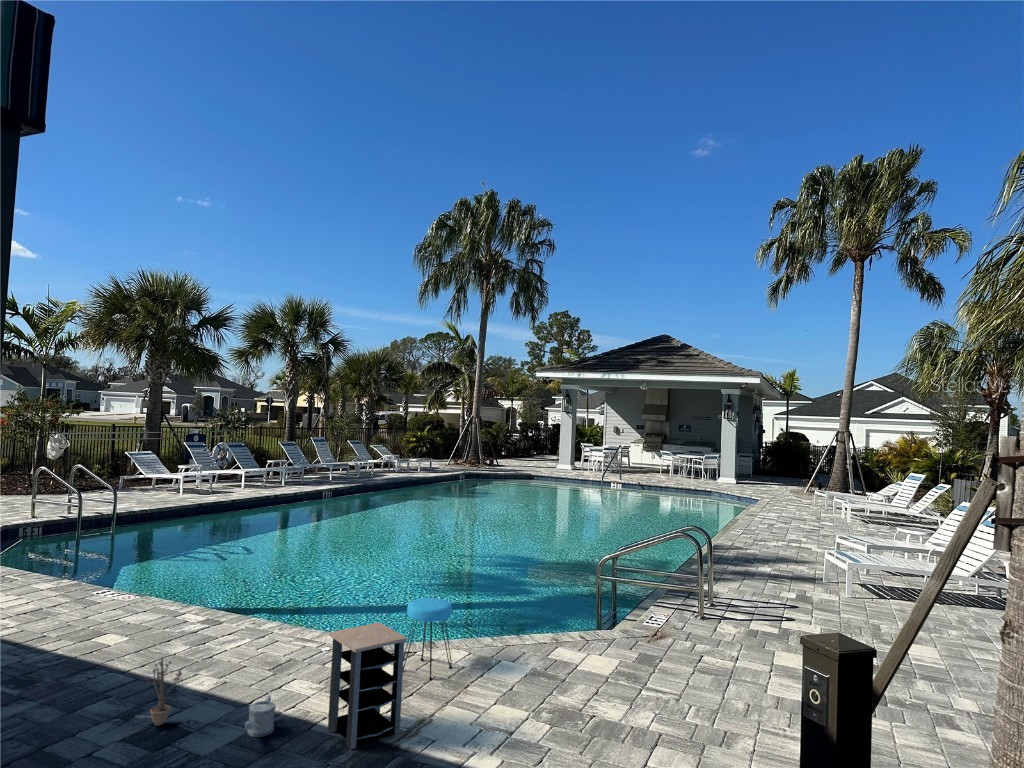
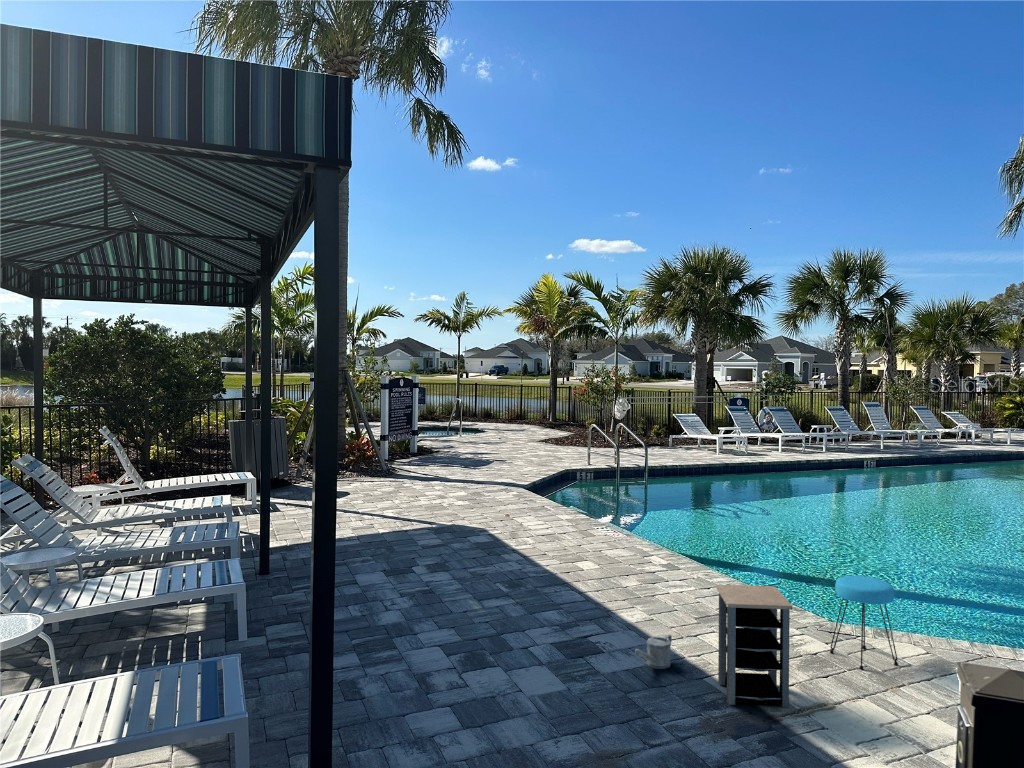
decorative plant: present [136,657,183,726] -> none [571,579,600,637]

